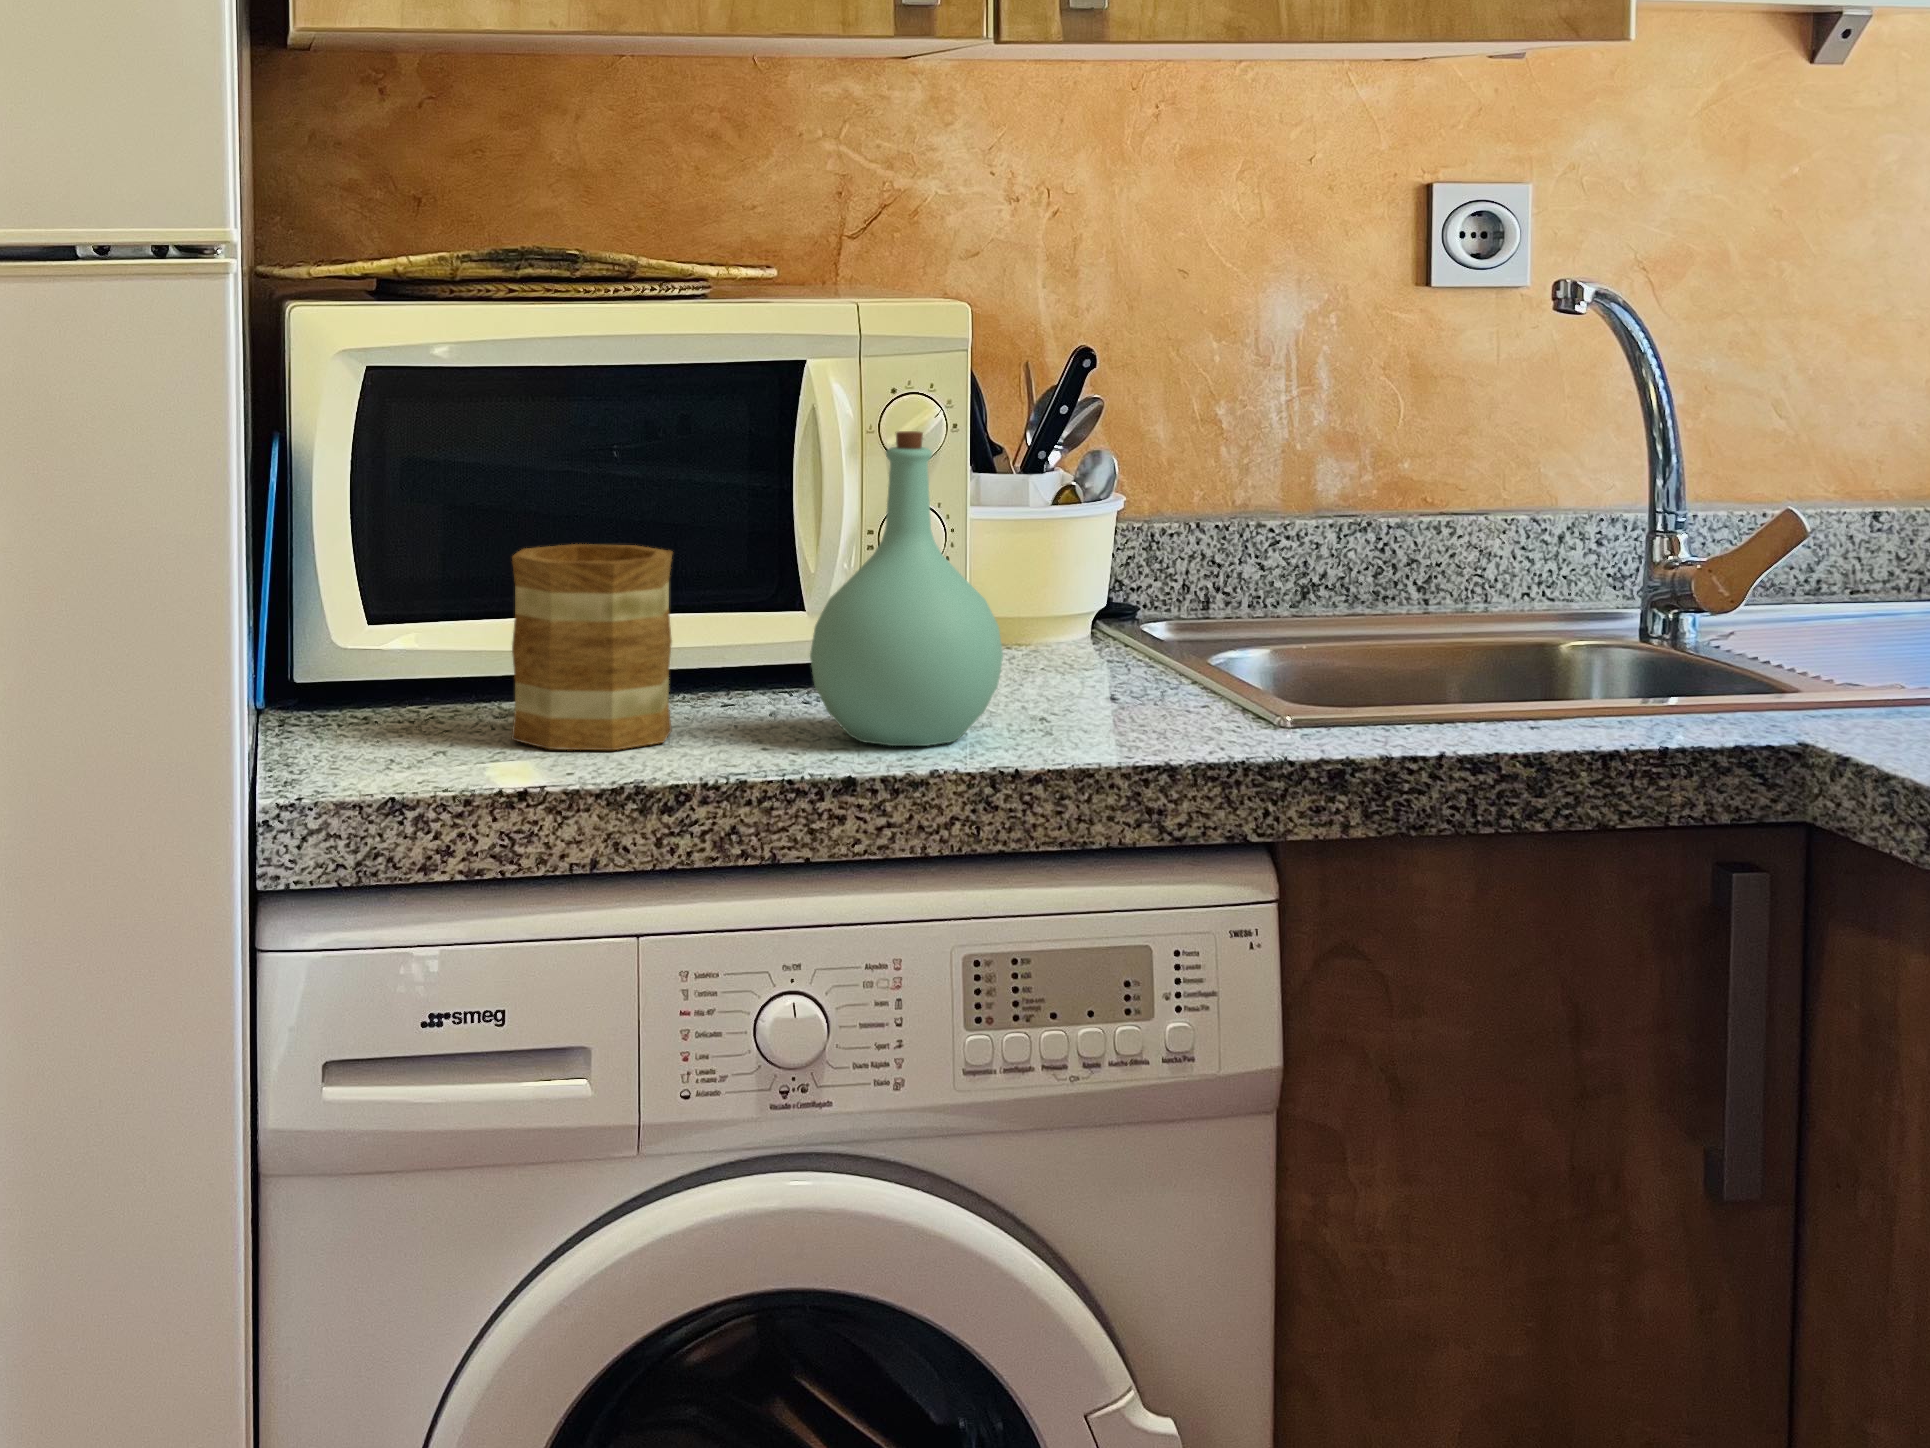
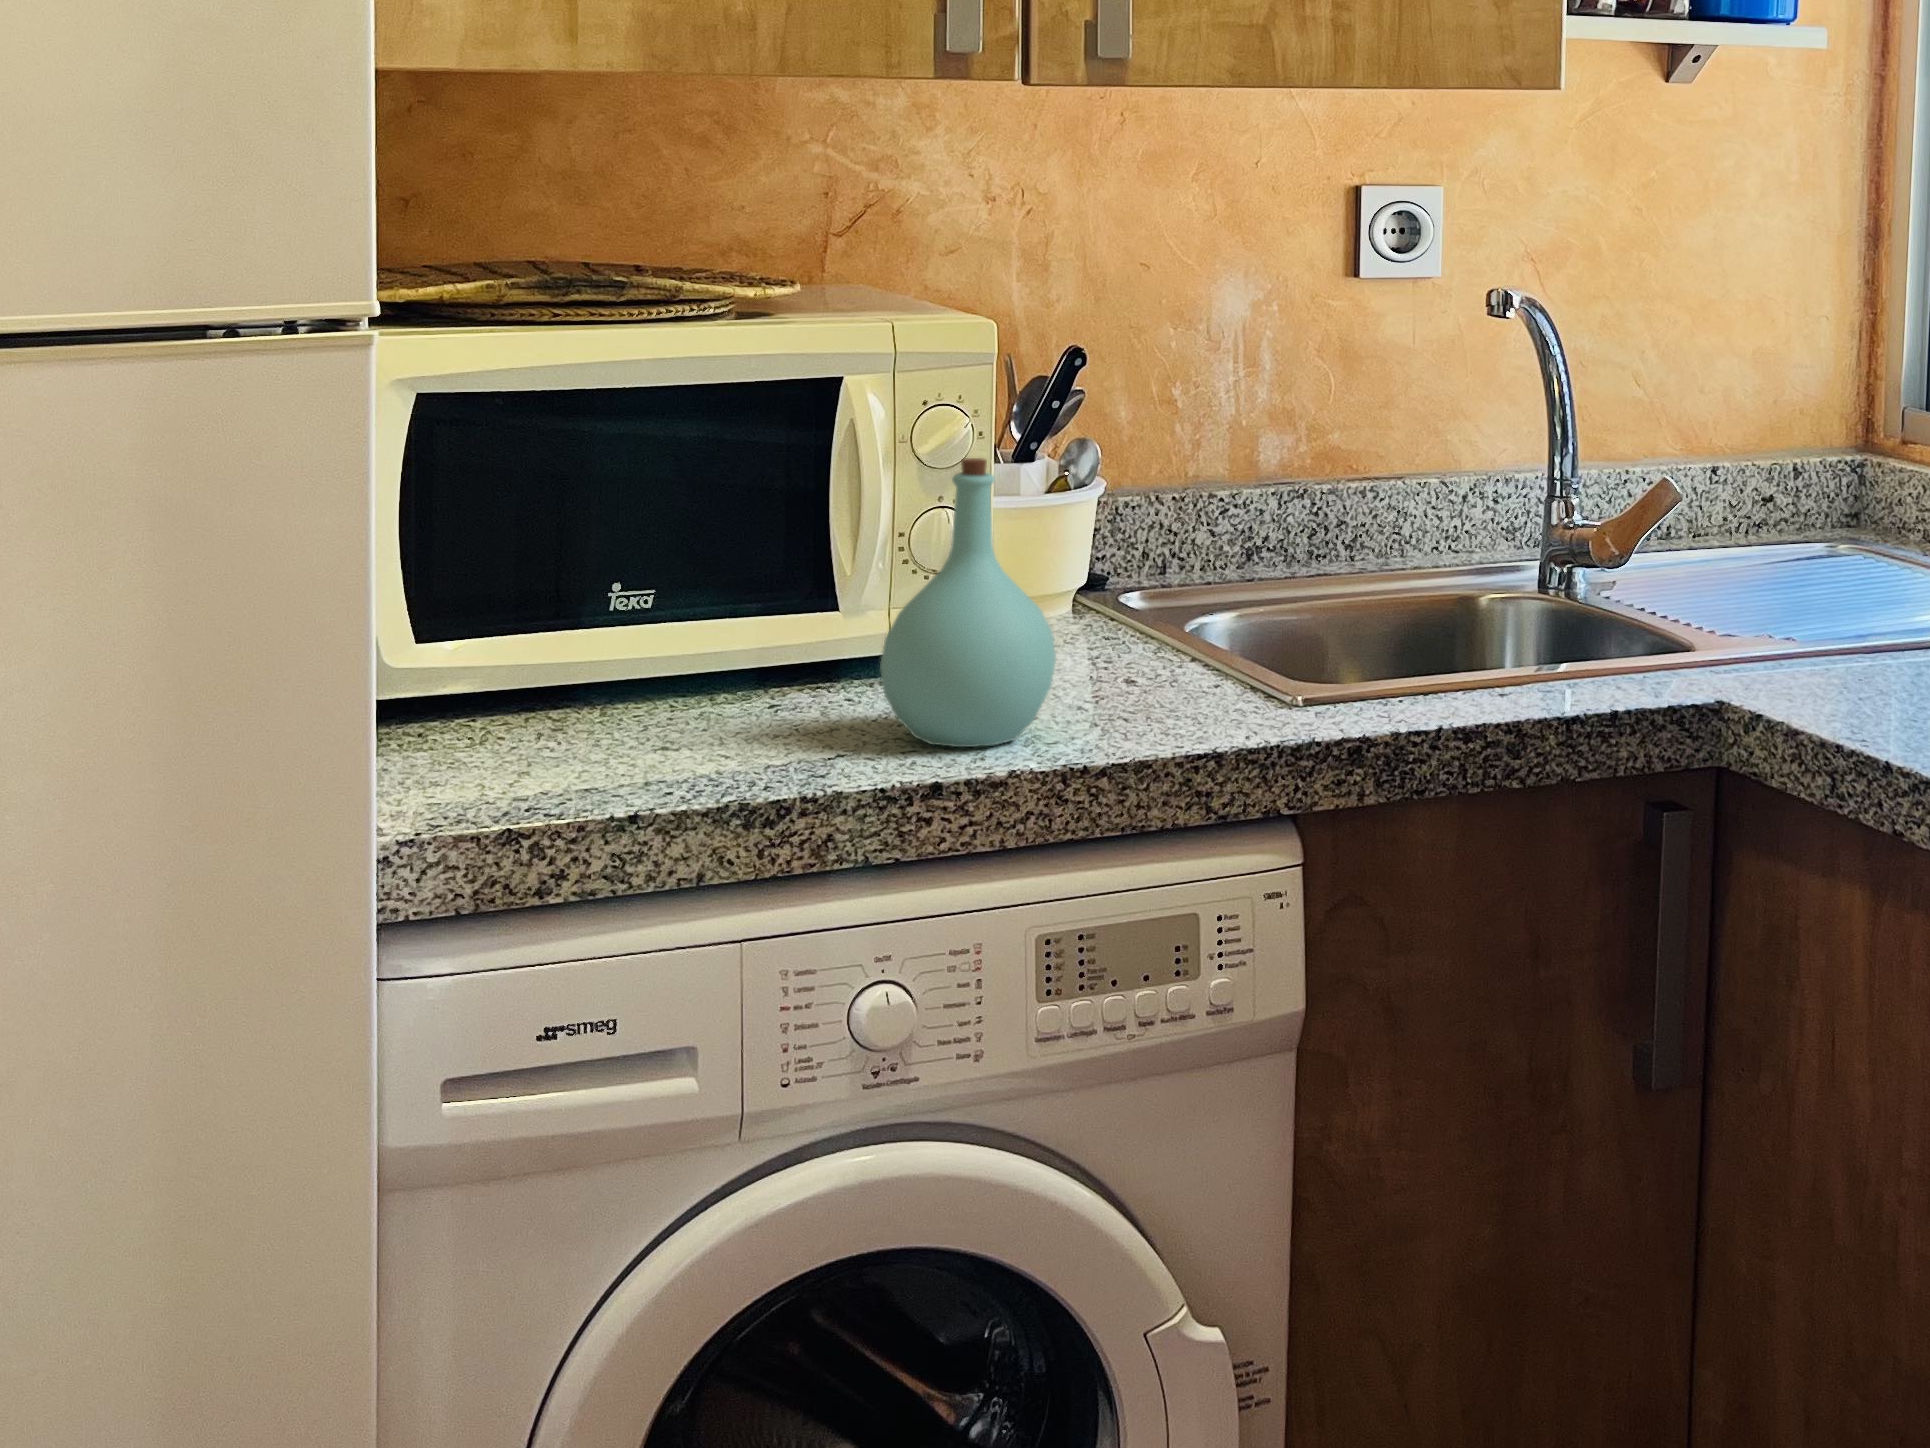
mug: present [512,544,672,750] -> none [594,566,747,767]

